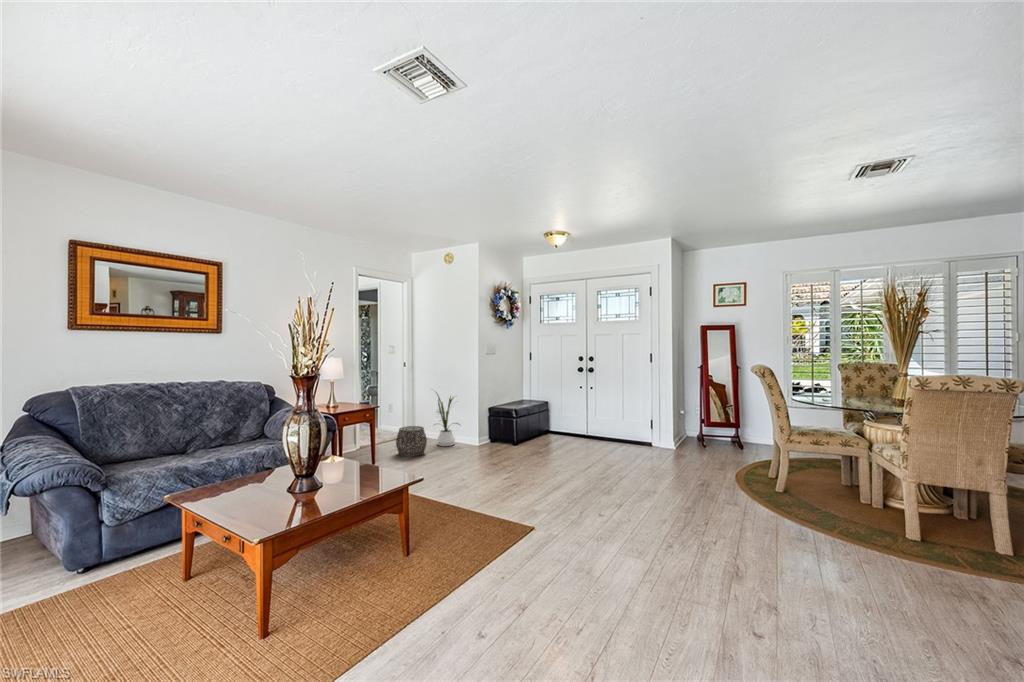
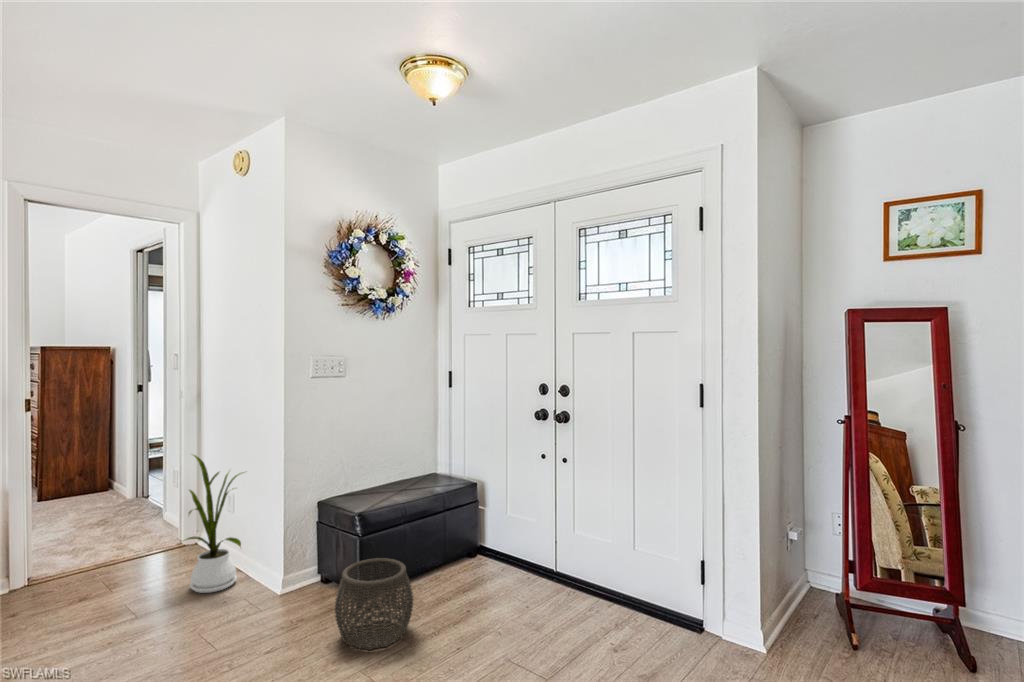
woven basket: present [396,426,427,457] -> present [335,558,413,650]

